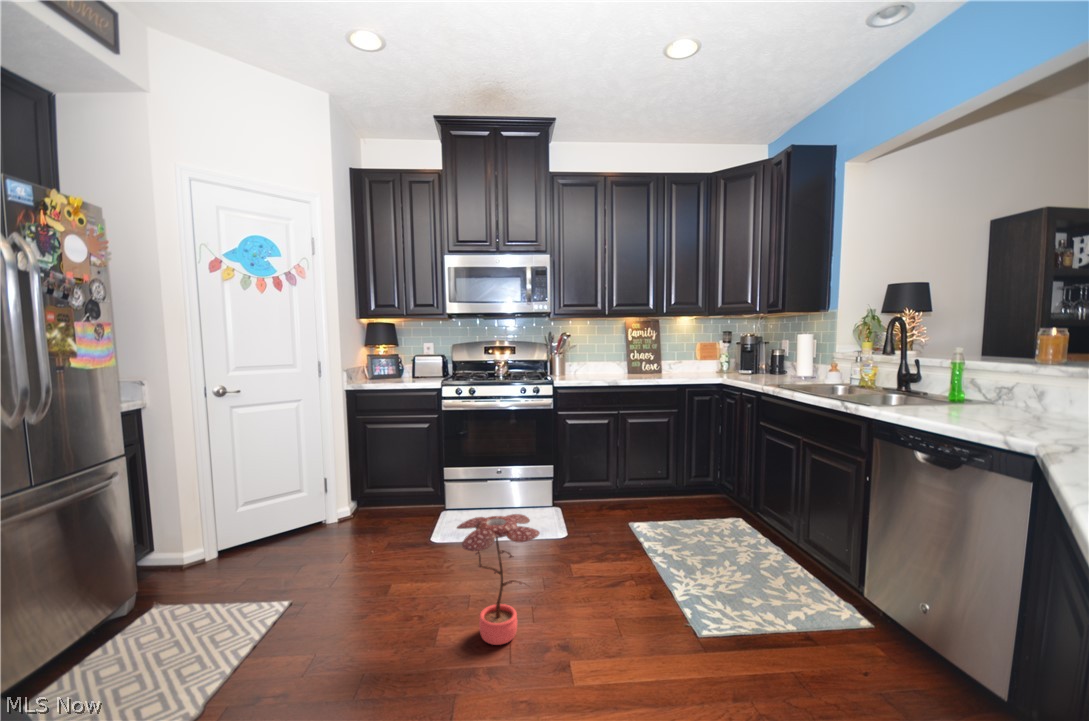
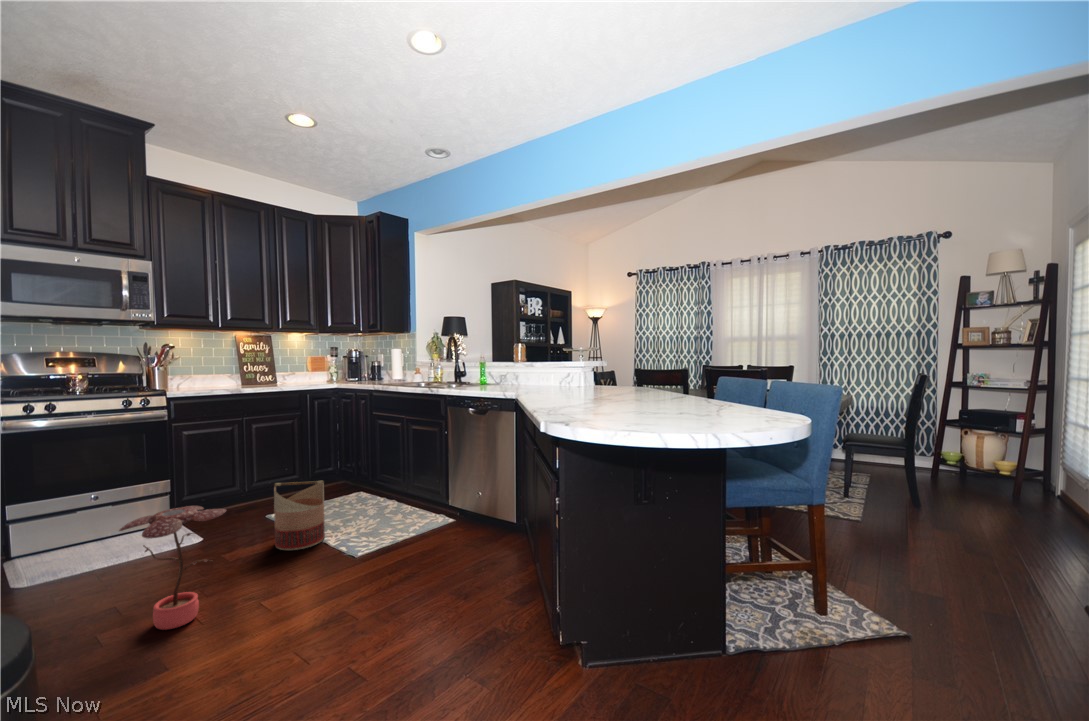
basket: none [620,498,675,588] -> present [274,481,325,550]

